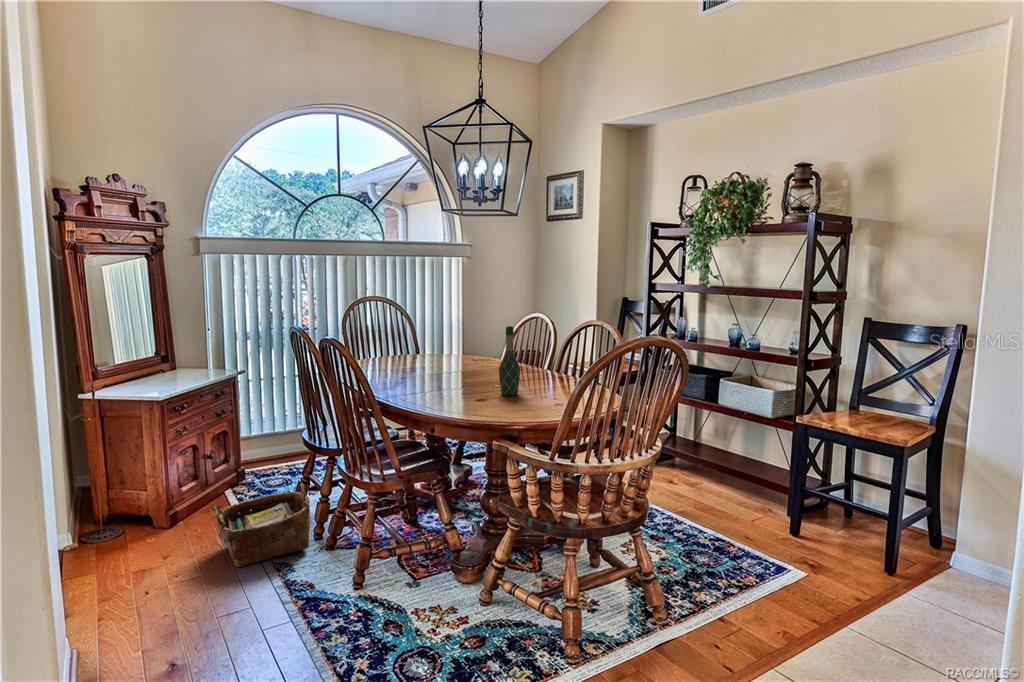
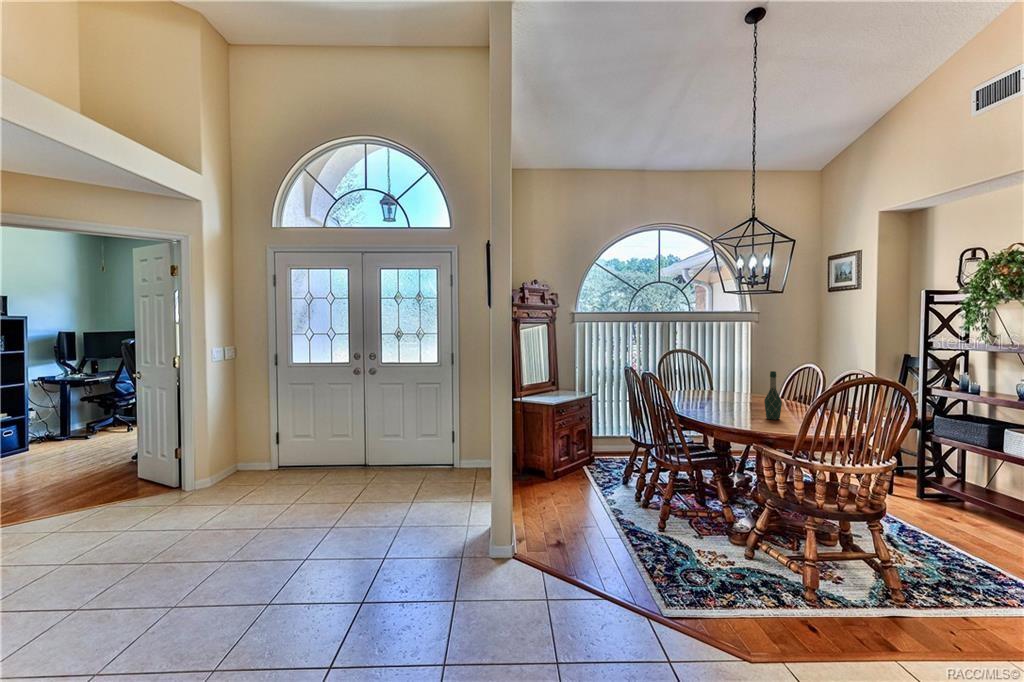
woven basket: present [214,483,310,567] -> none [580,463,633,505]

